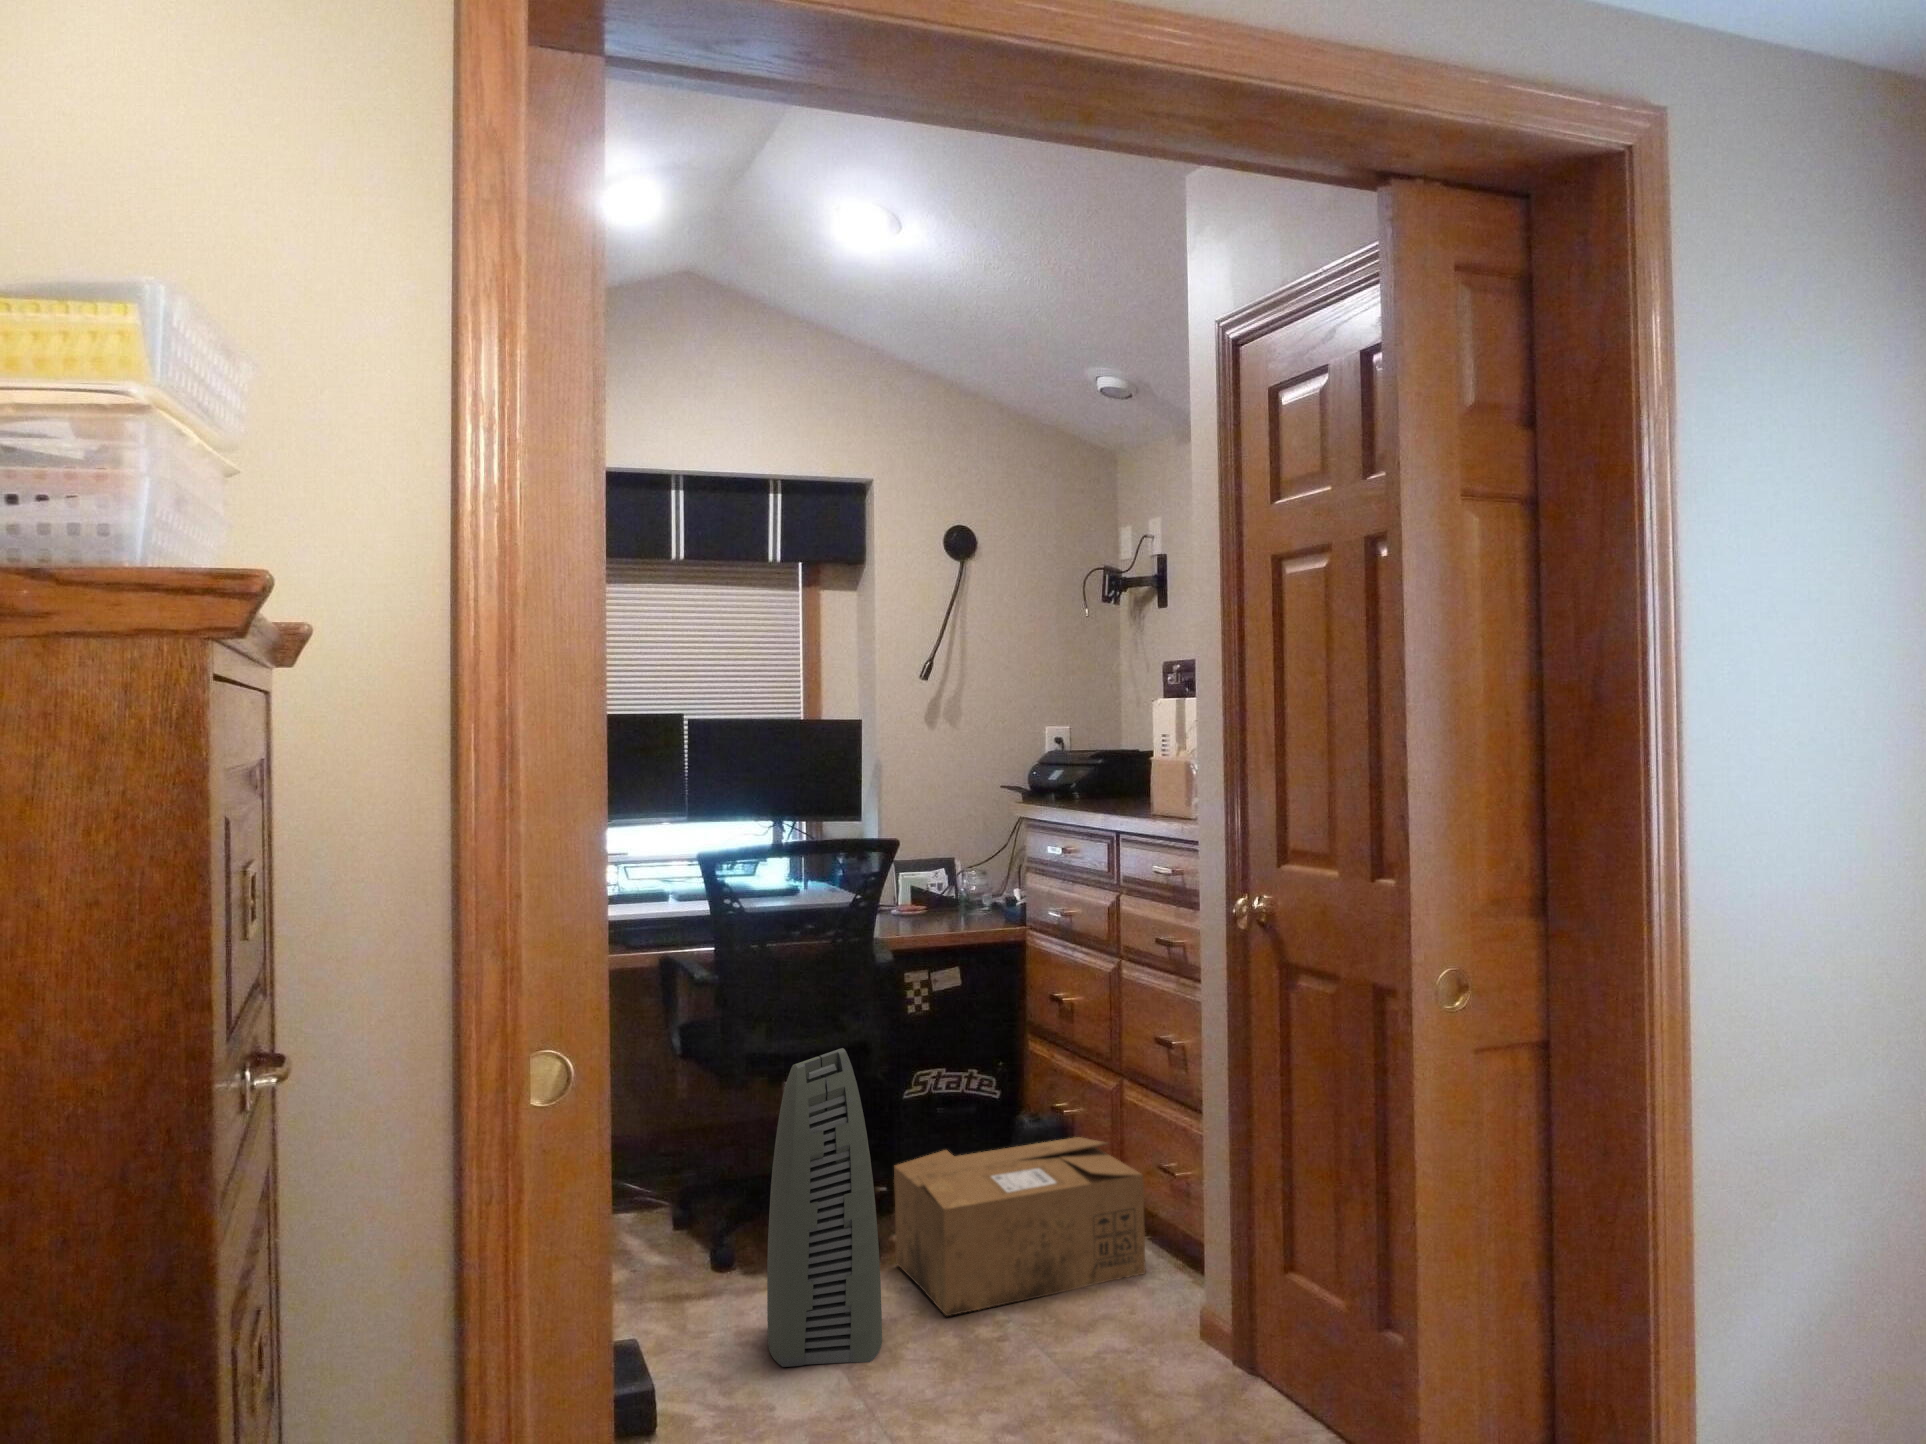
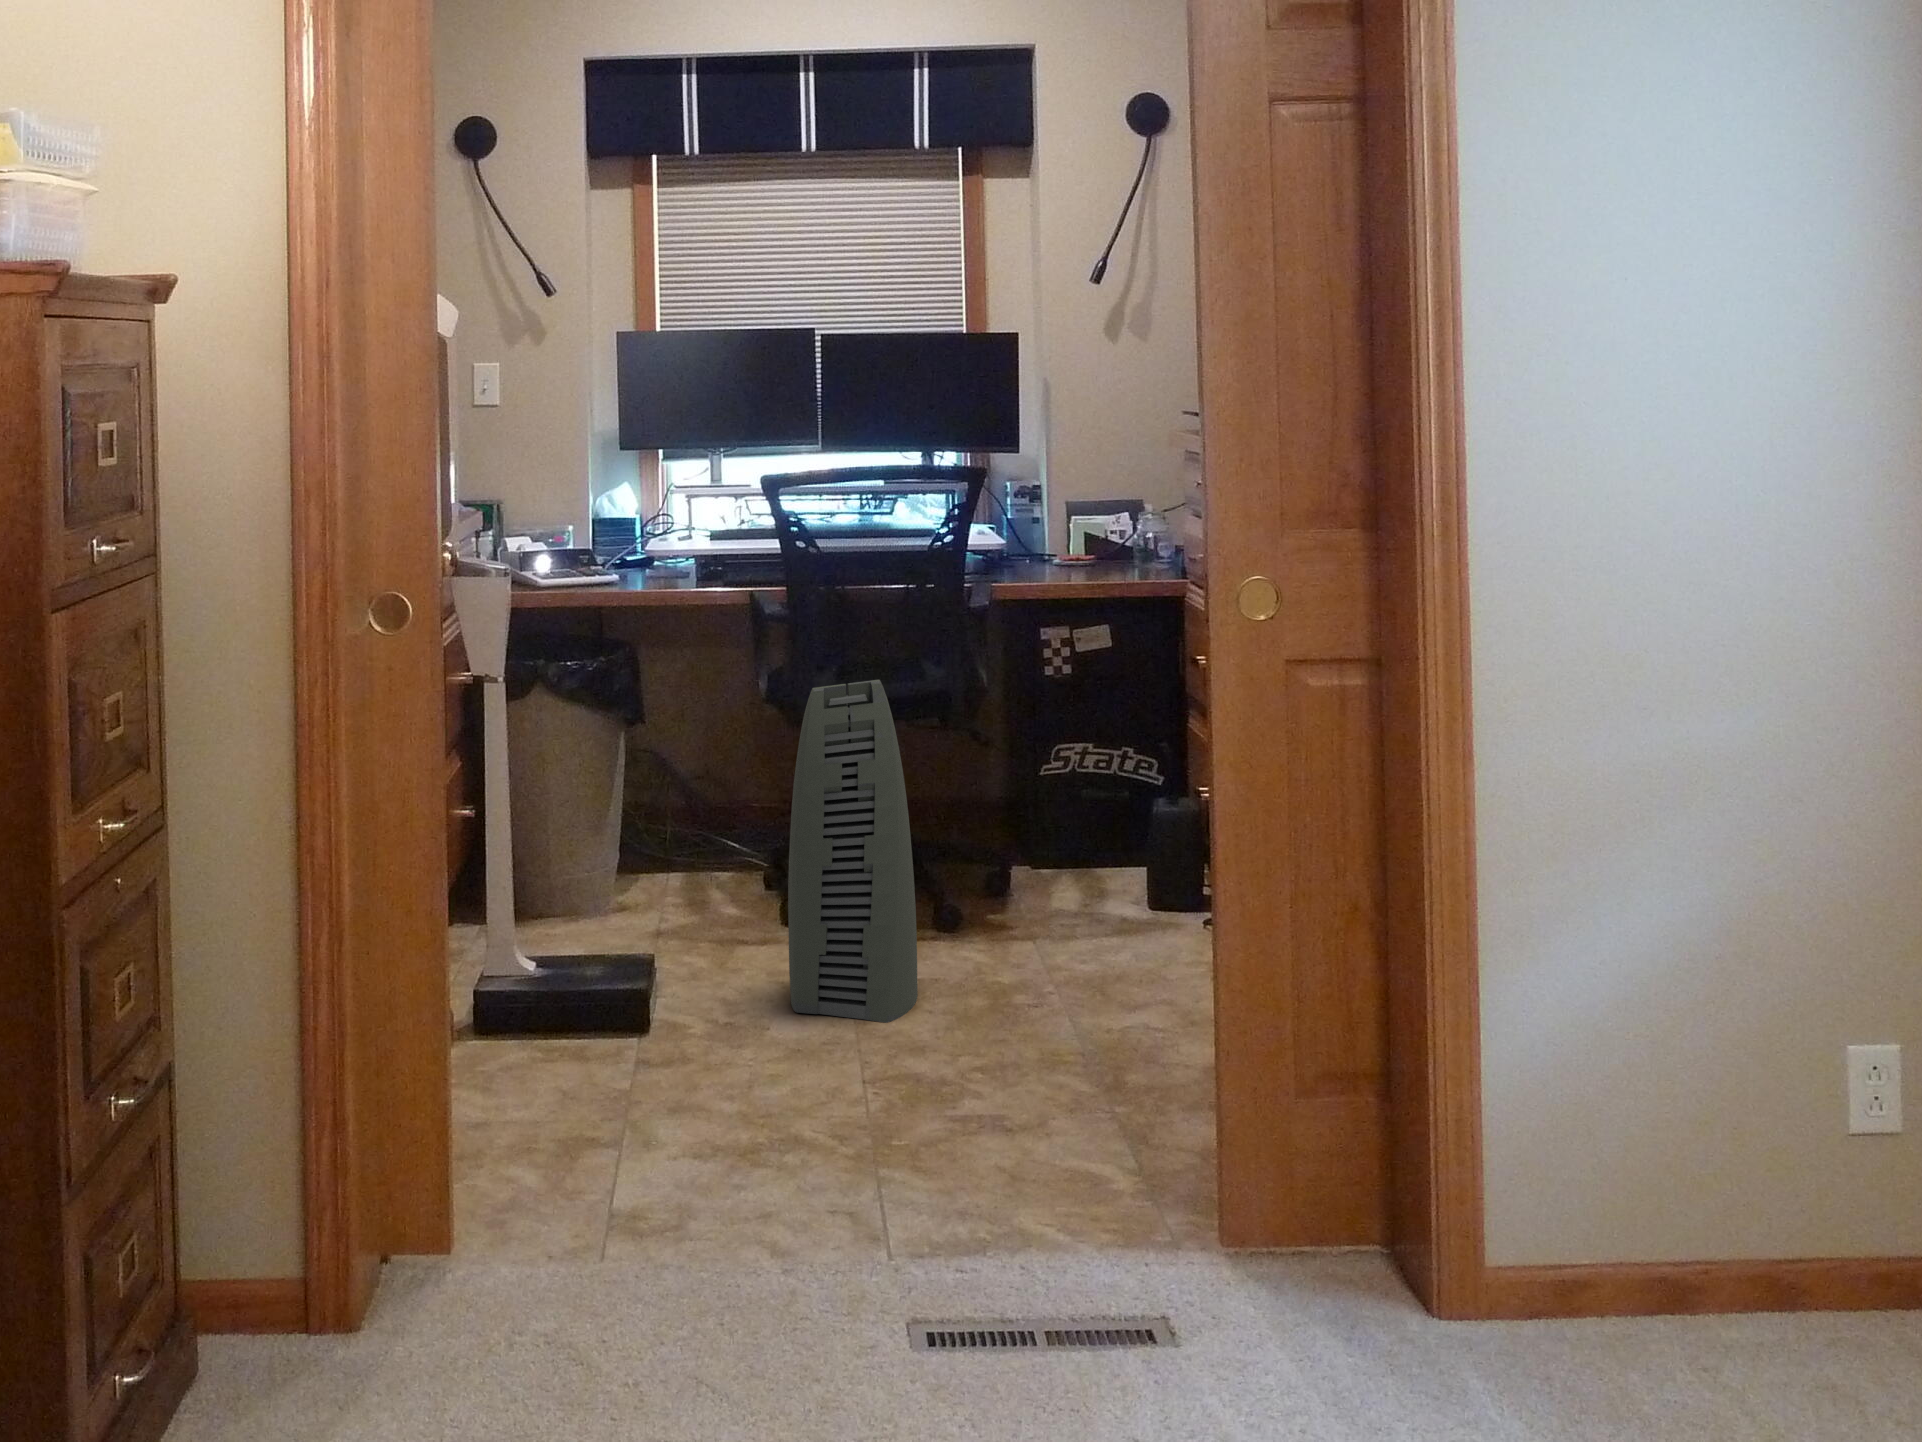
cardboard box: present [894,1137,1146,1316] -> none [972,821,1261,997]

